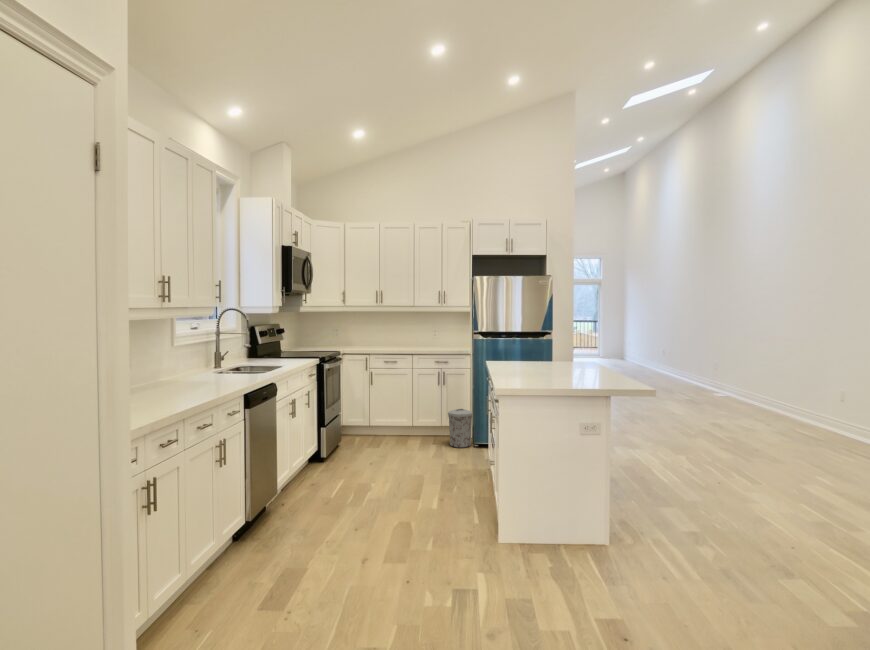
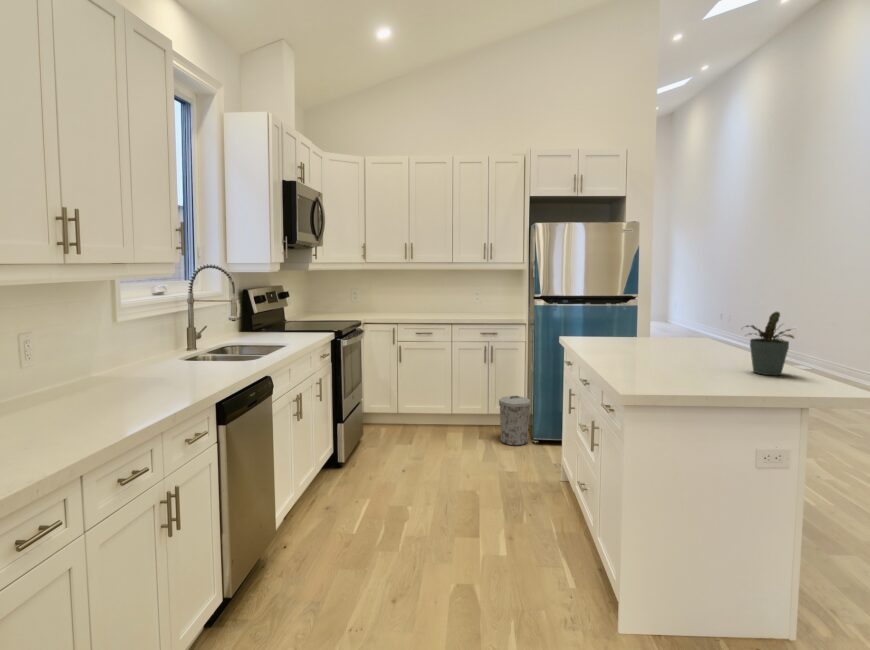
potted plant: none [579,337,607,377] -> present [746,312,794,375]

